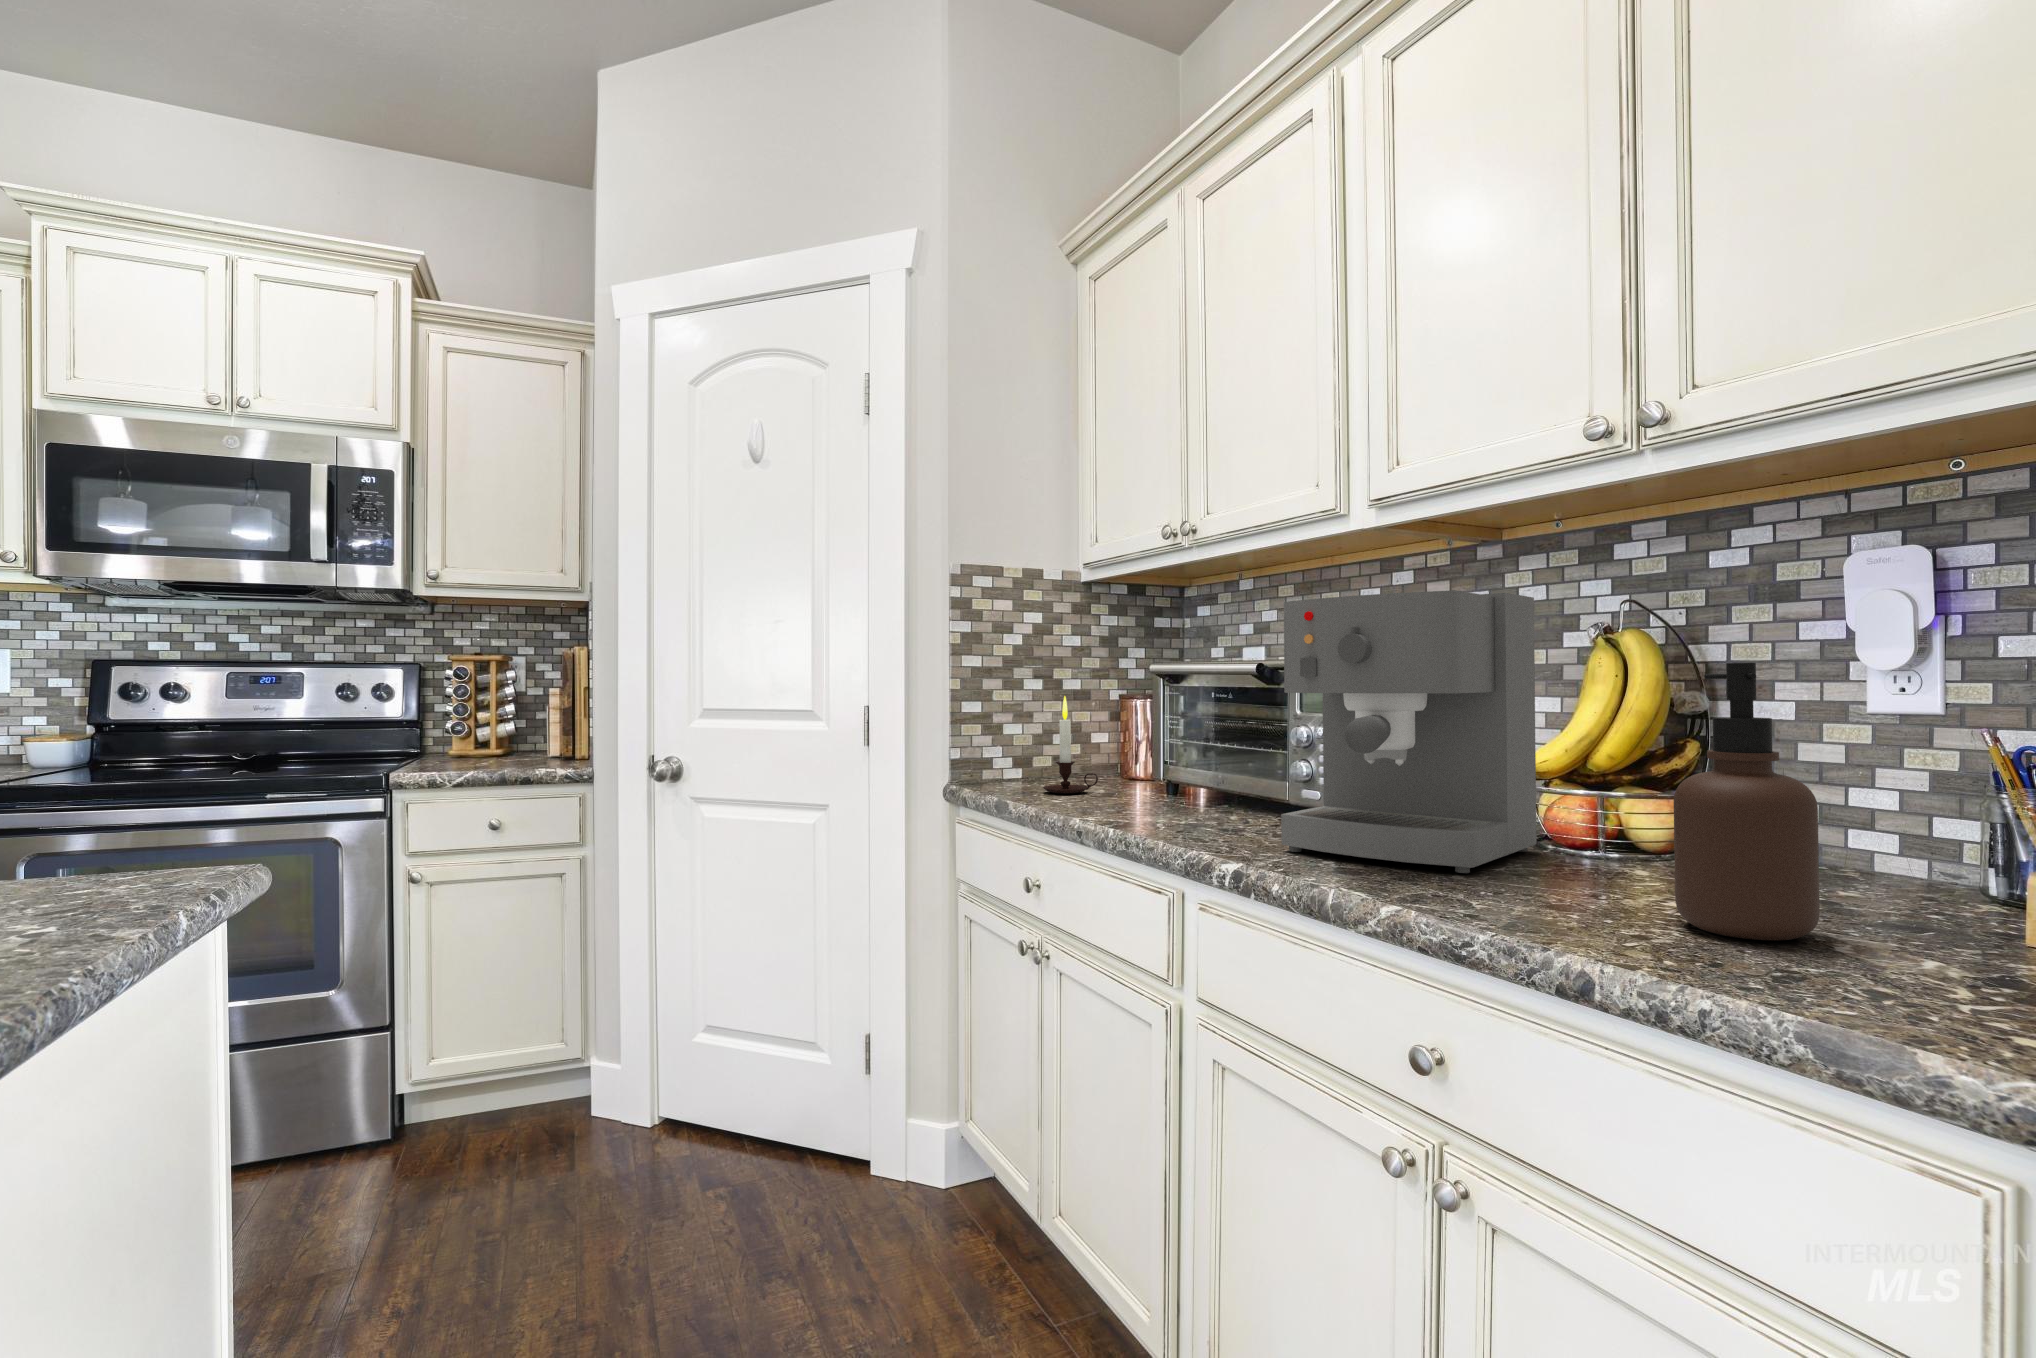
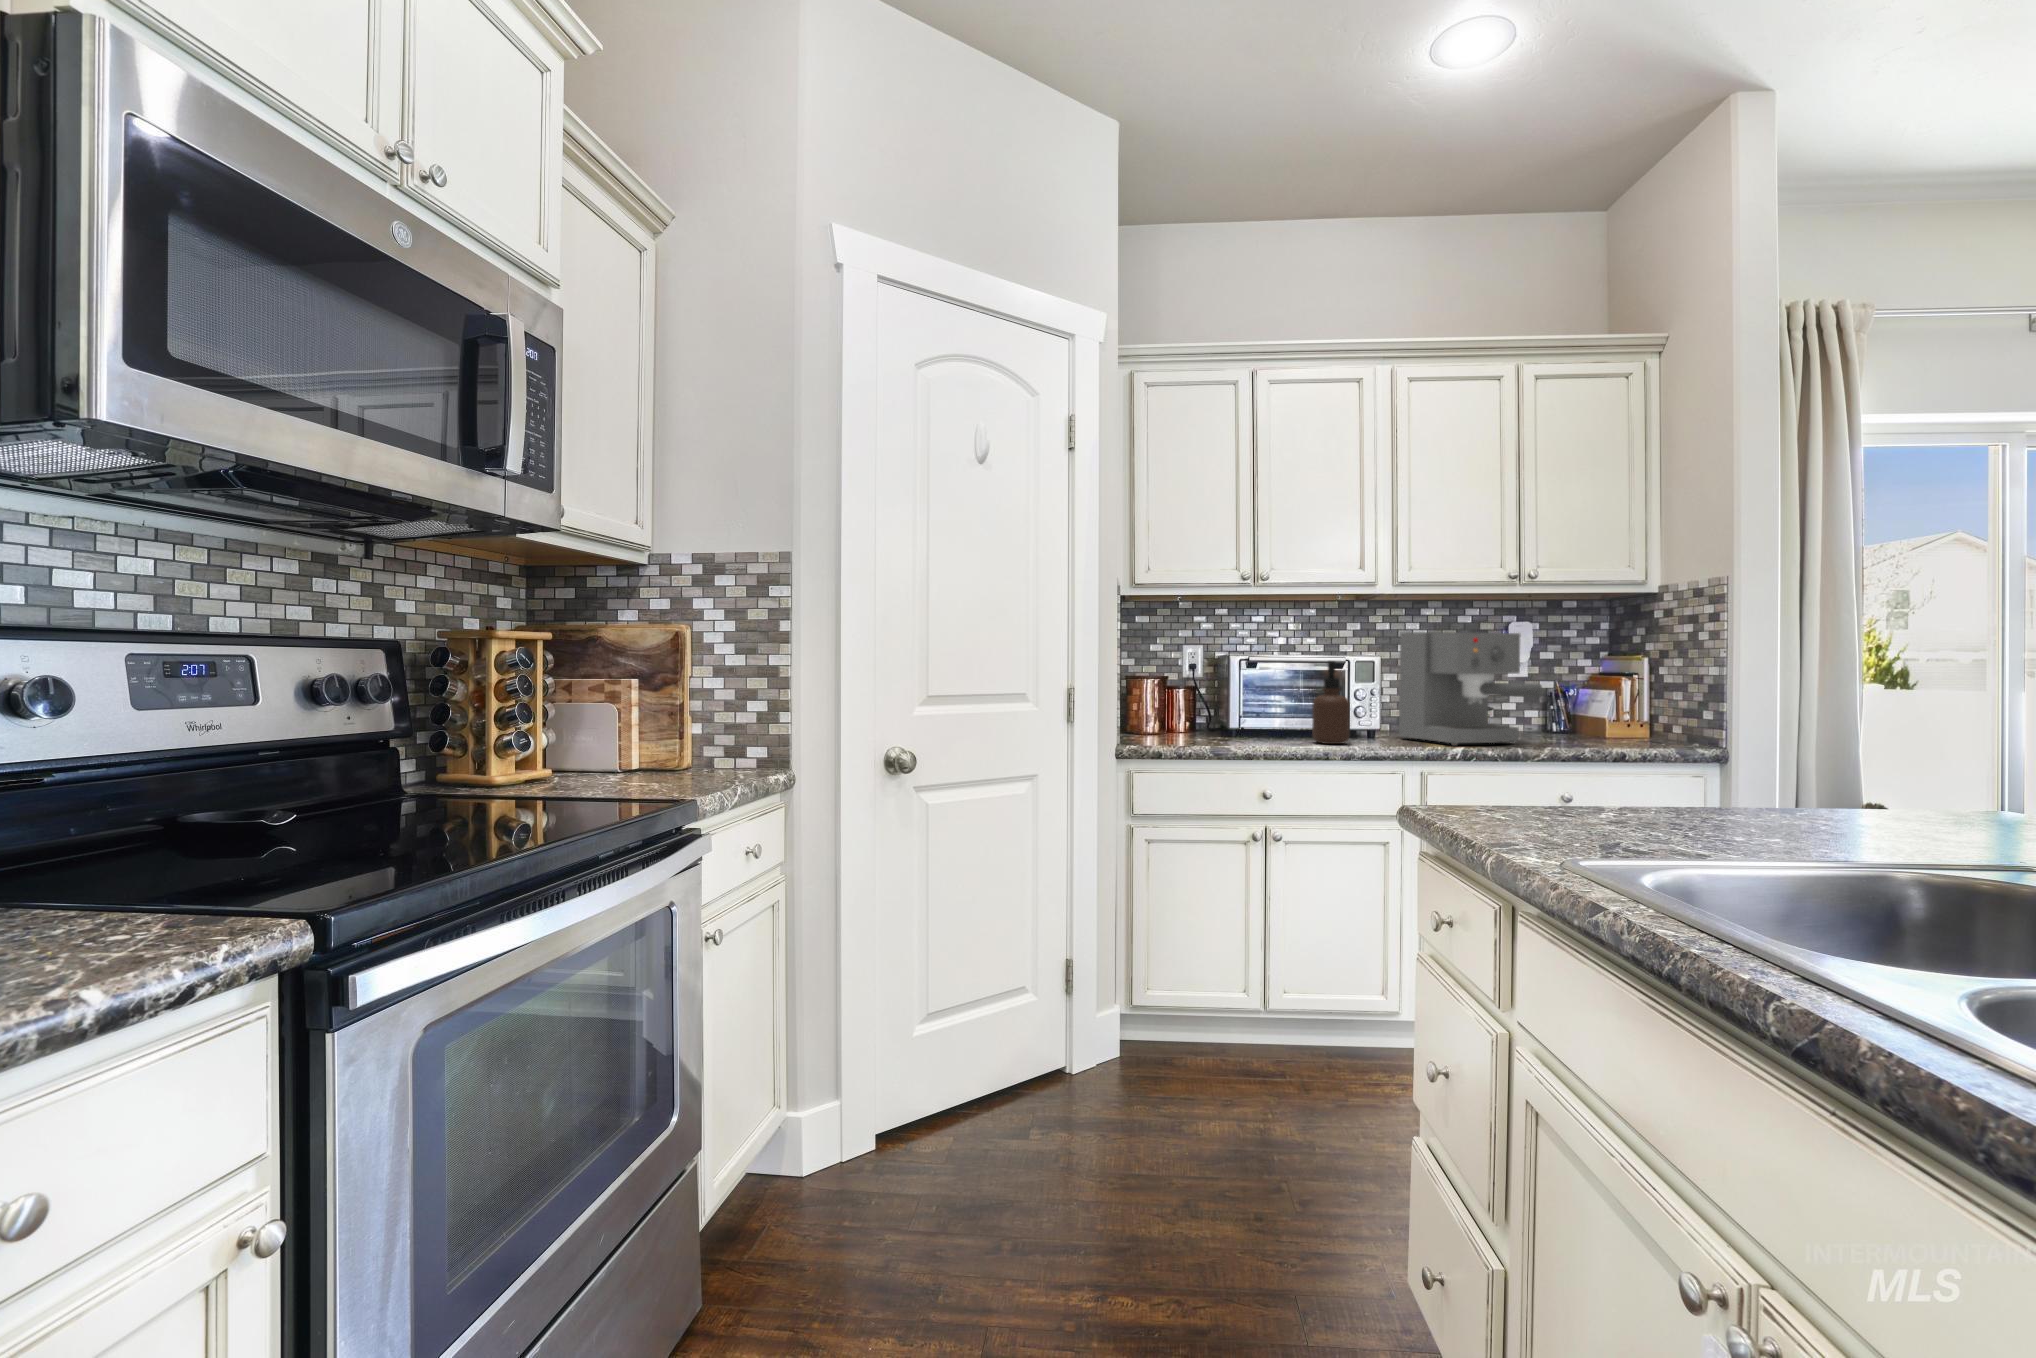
soap dispenser: present [1674,663,1820,941] -> present [1312,661,1350,744]
candle: present [1043,696,1098,794] -> none [1186,676,1217,742]

